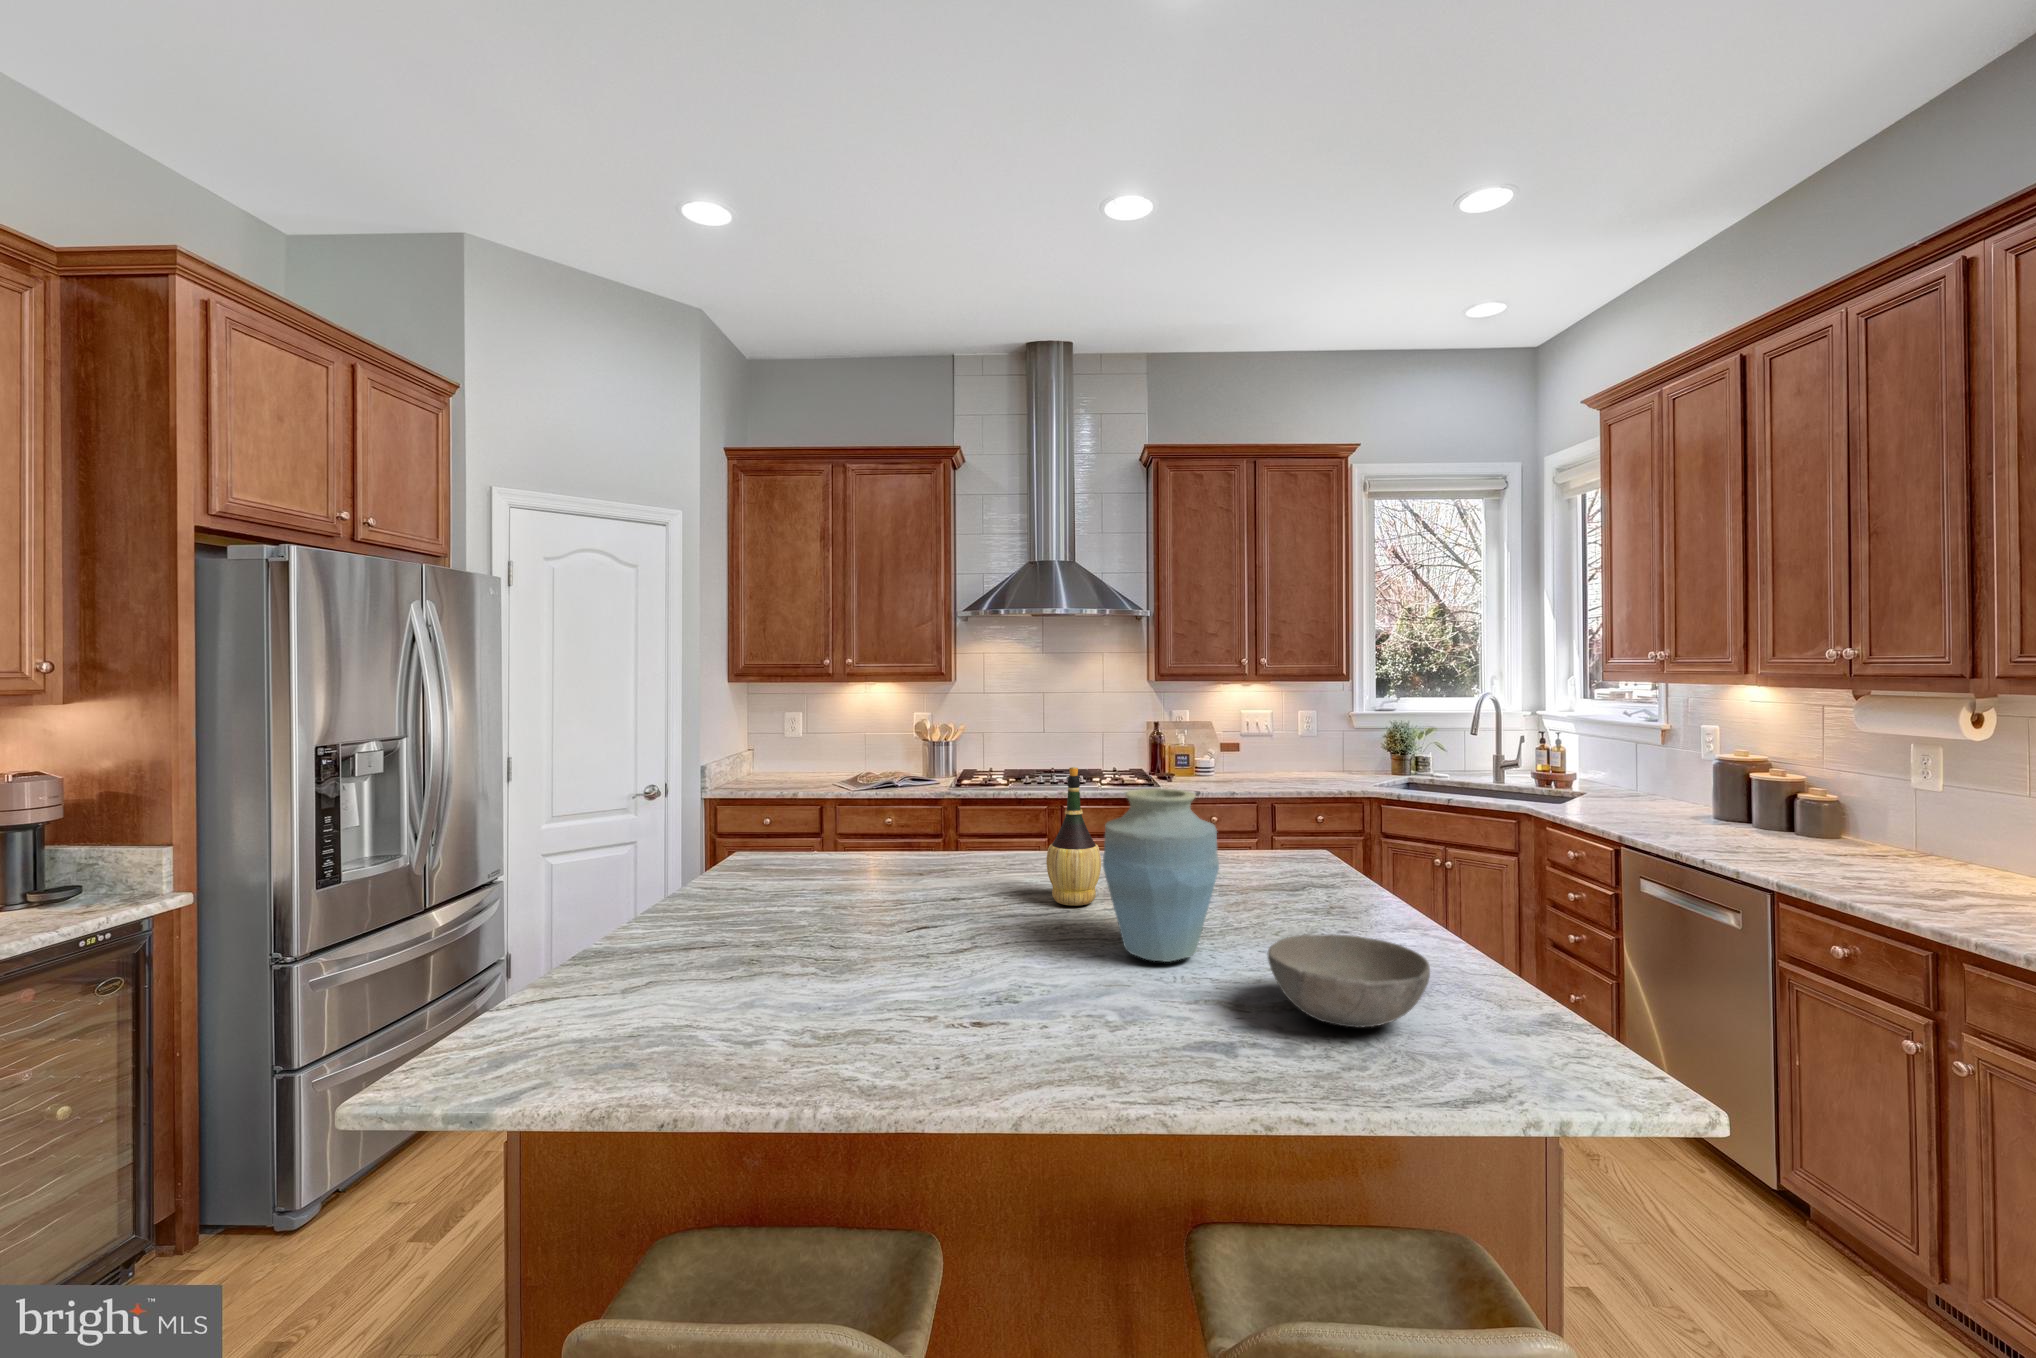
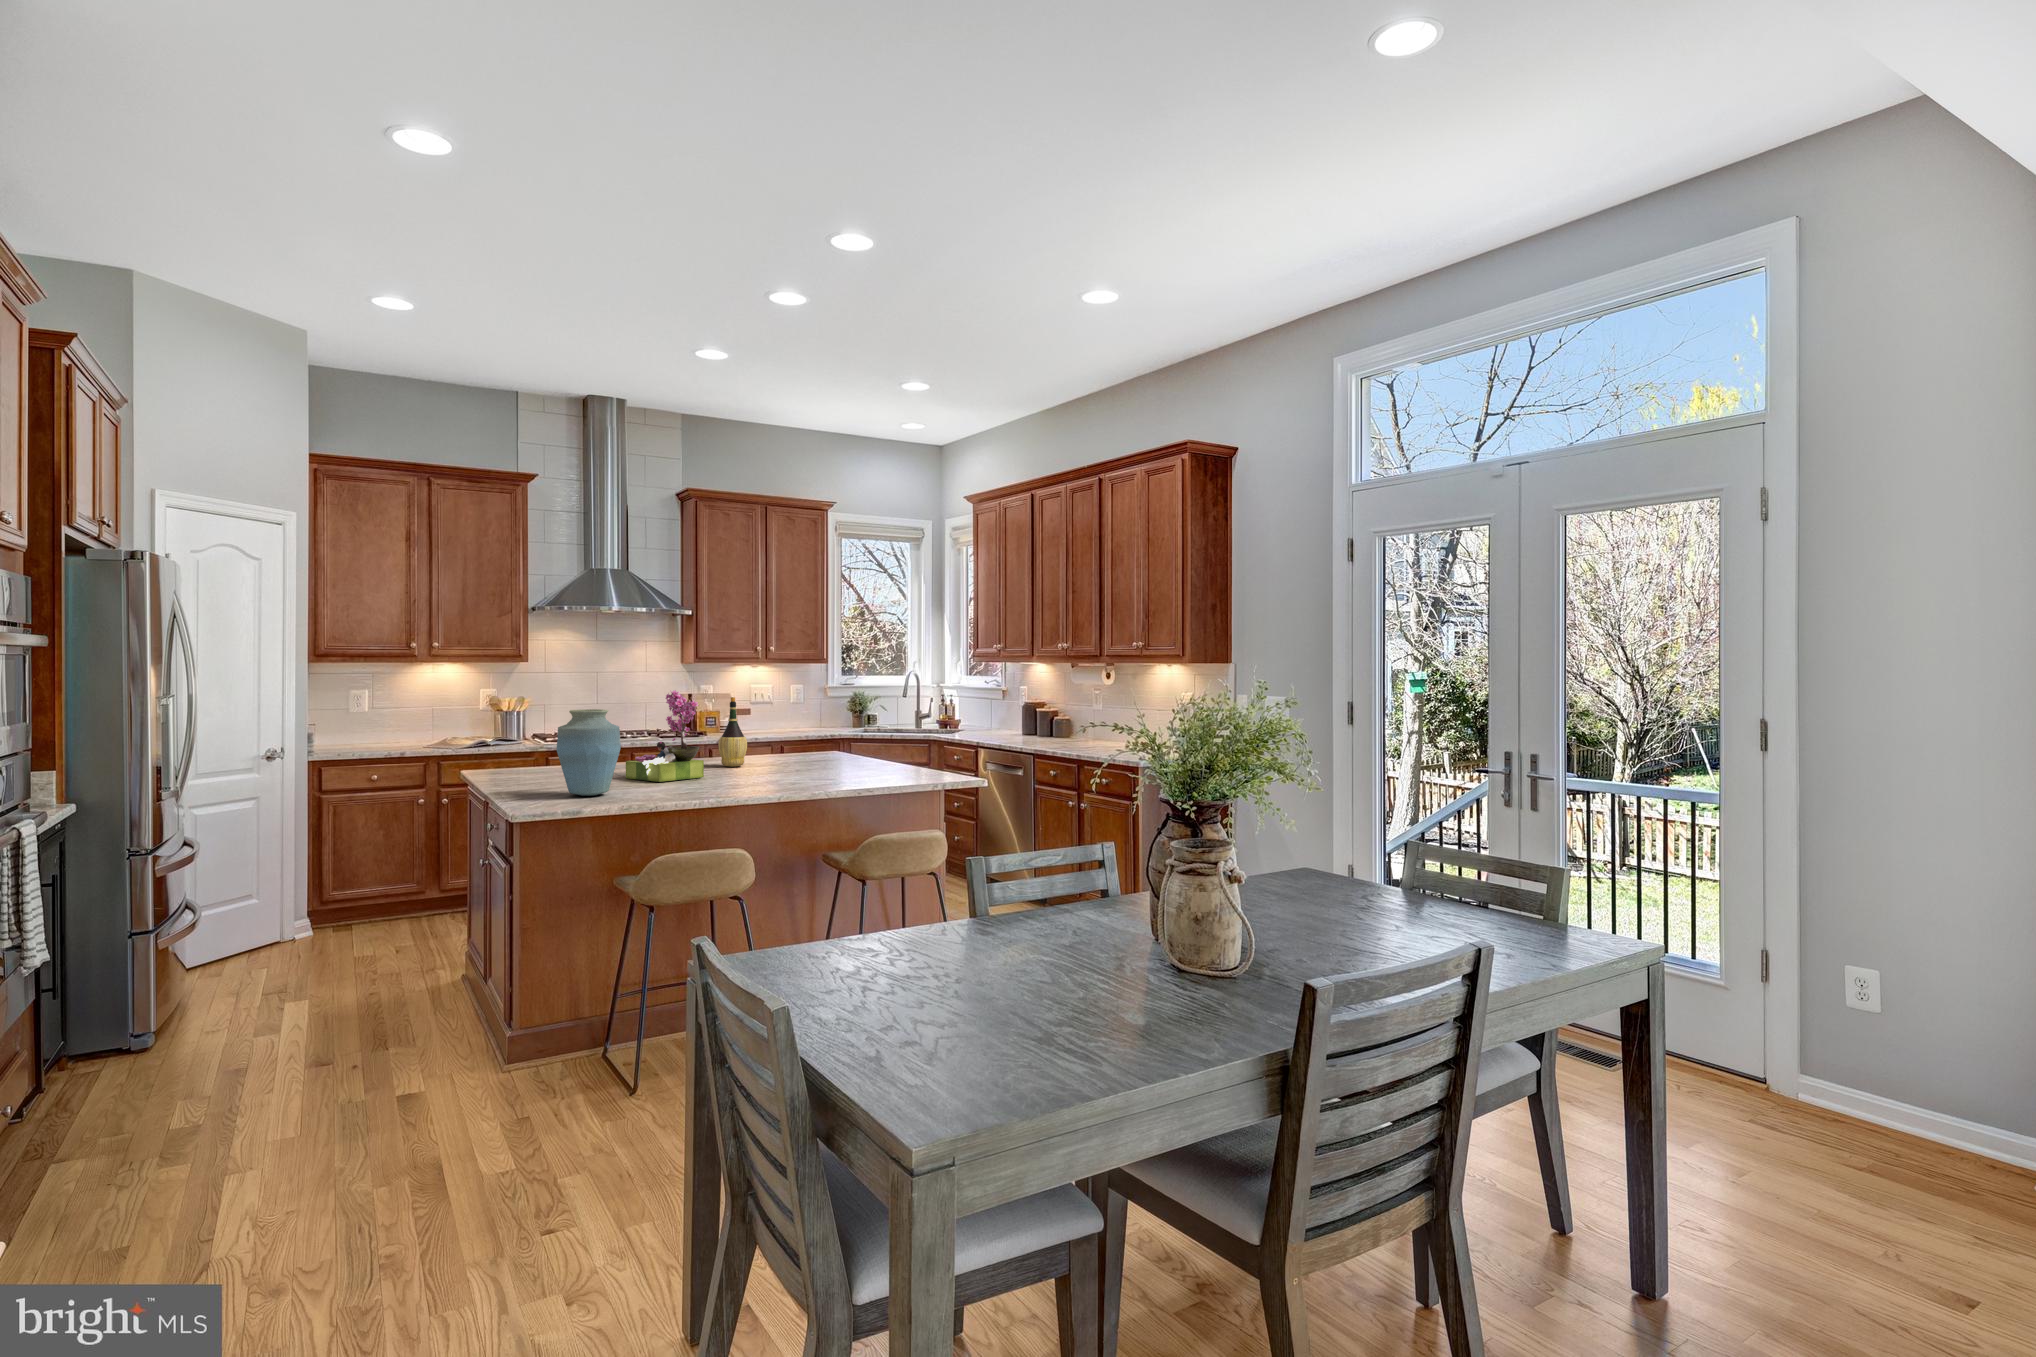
flower arrangement: none [829,755,963,966] -> present [626,690,704,782]
vase: present [1103,788,1219,962] -> present [557,709,621,796]
bowl: present [1268,935,1430,1027] -> none [846,751,904,777]

